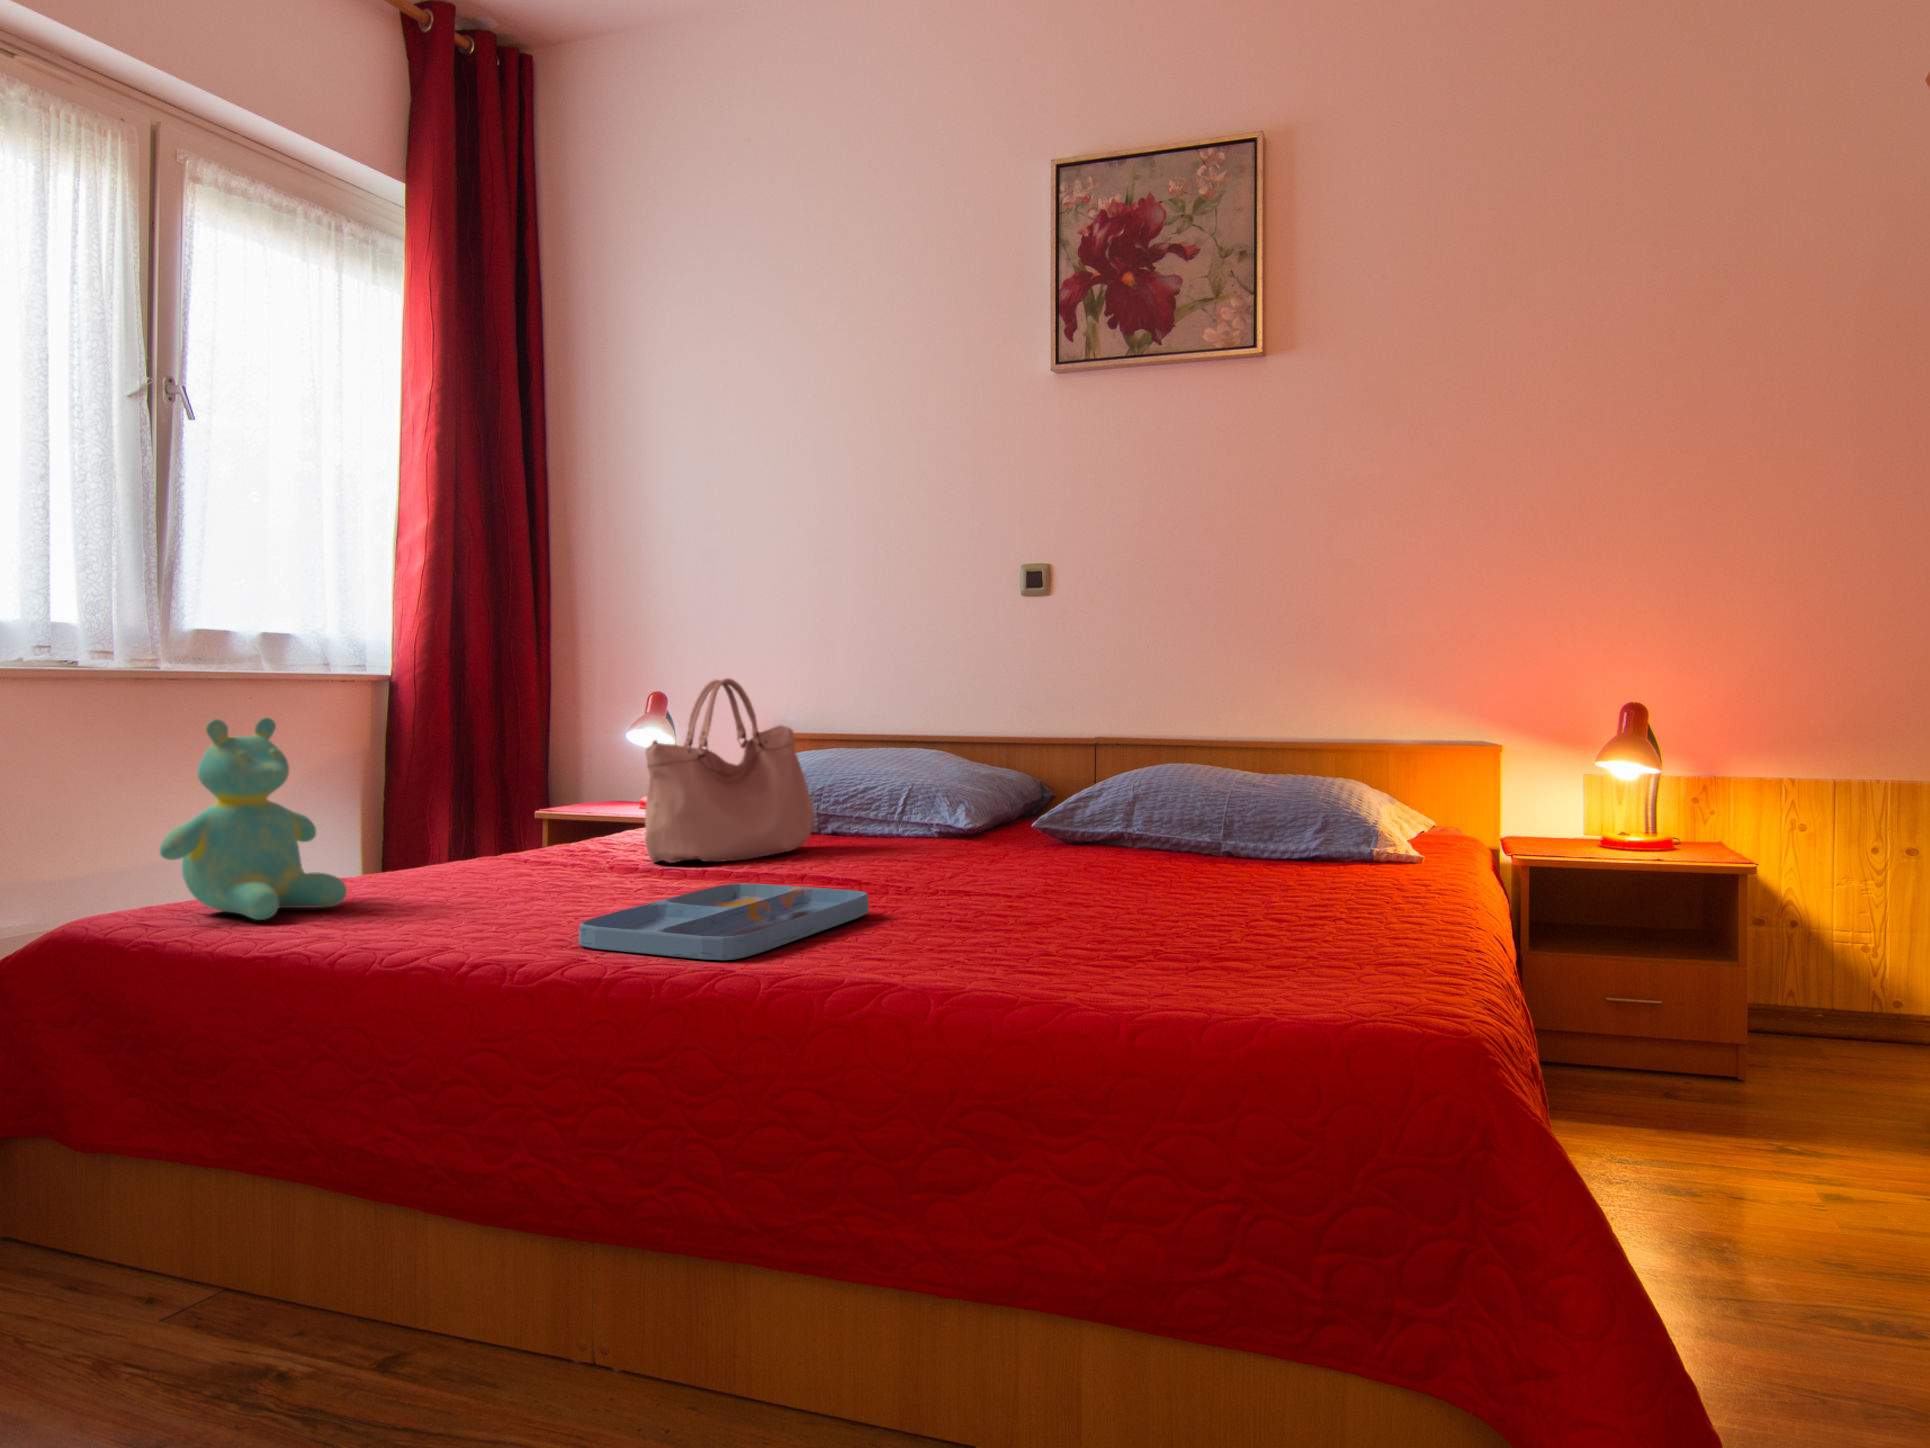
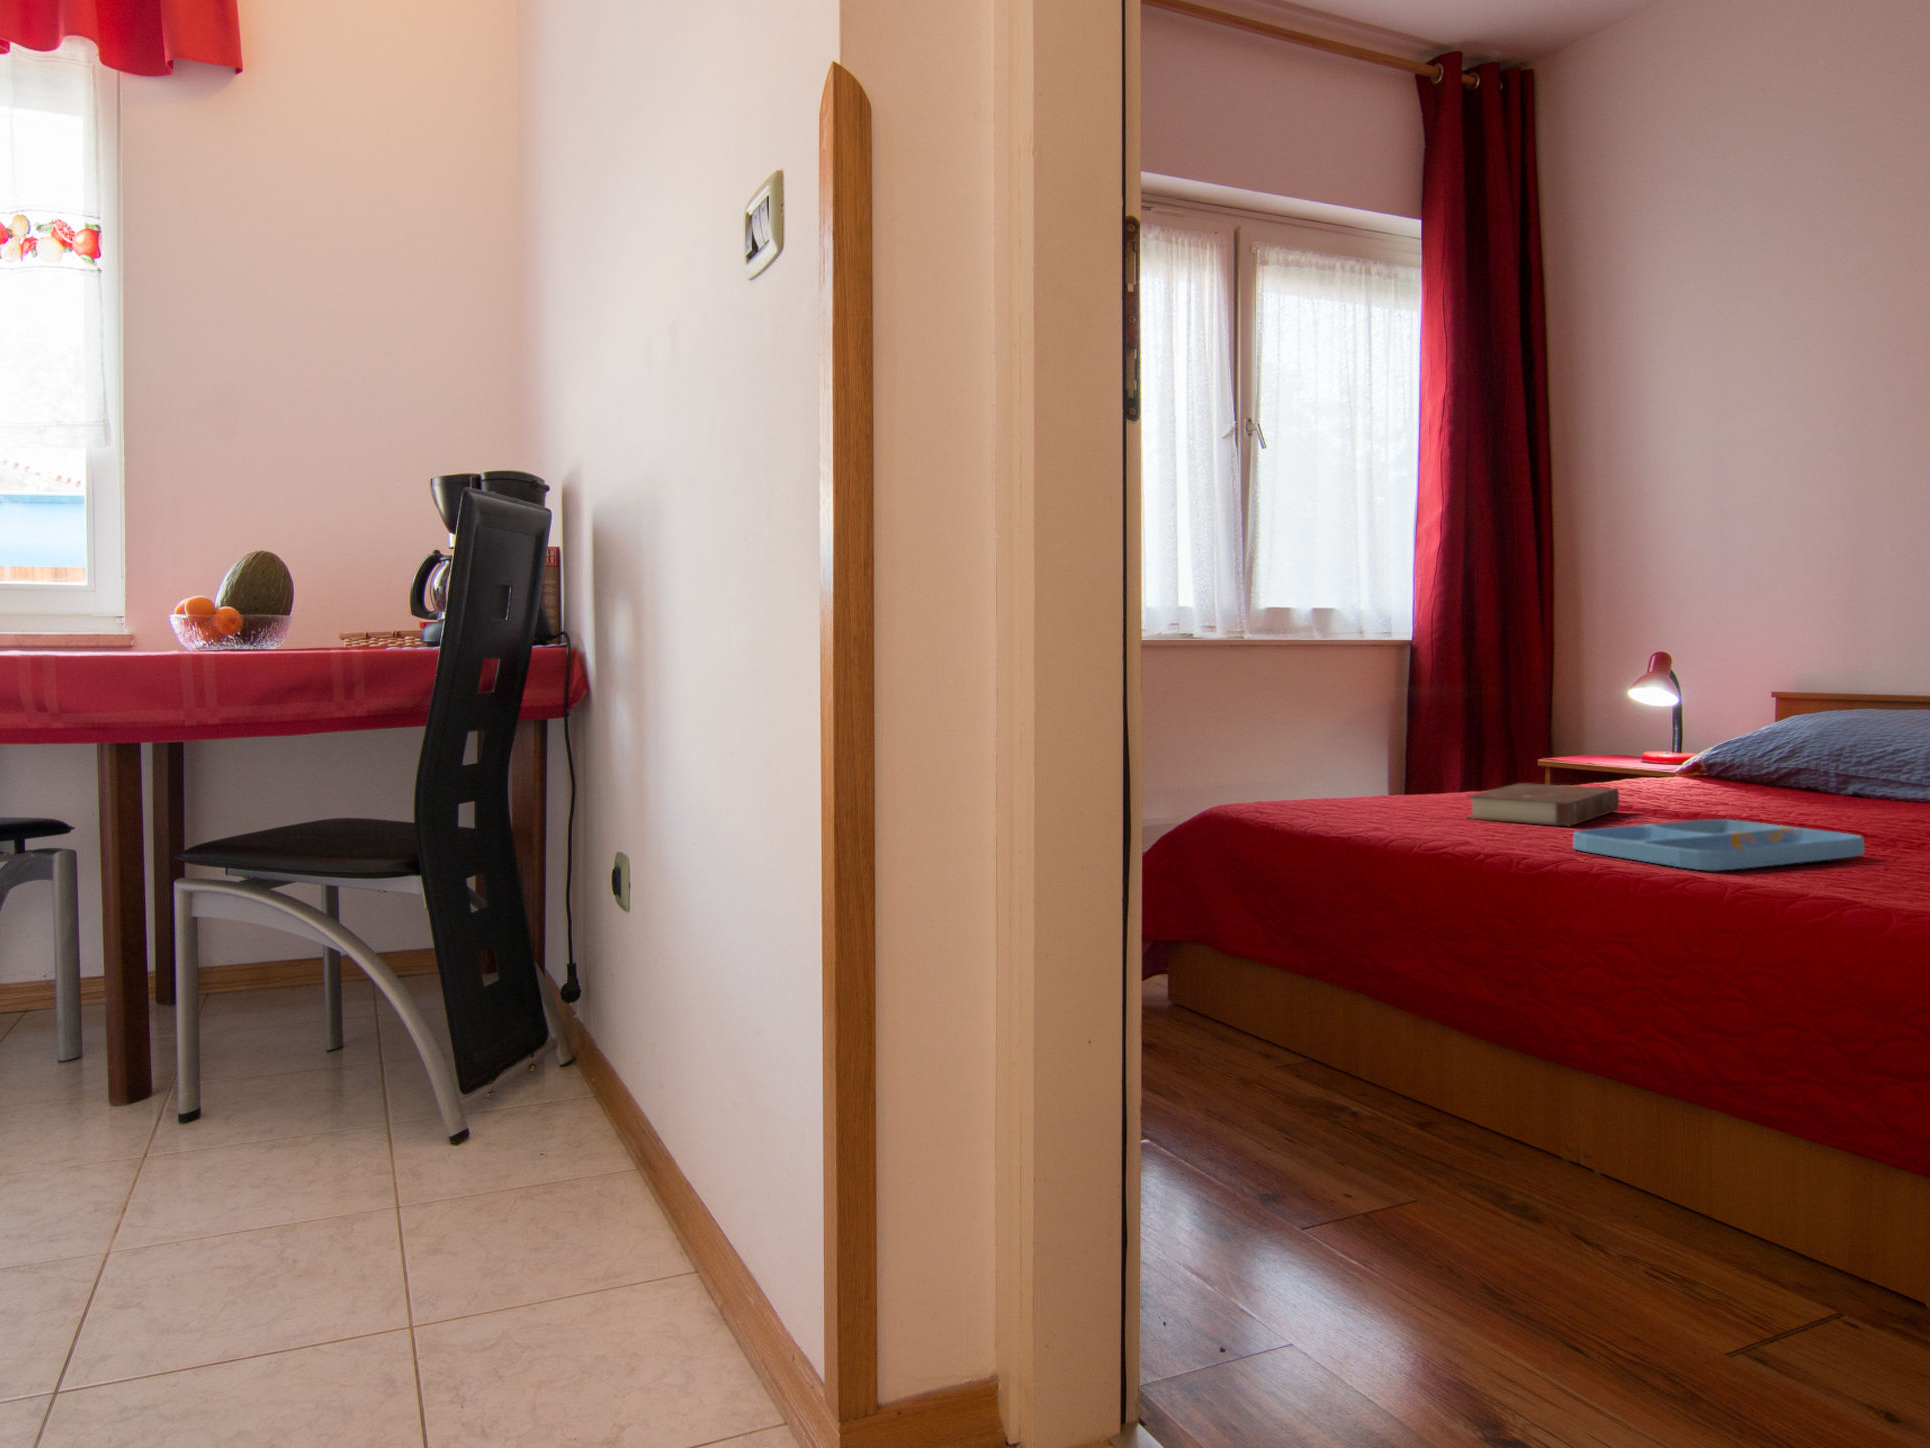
handbag: present [645,678,815,863] -> none [1639,637,1828,807]
teddy bear: present [160,717,347,920] -> none [1273,671,1392,813]
book: none [446,850,626,909] -> present [1467,783,1619,827]

